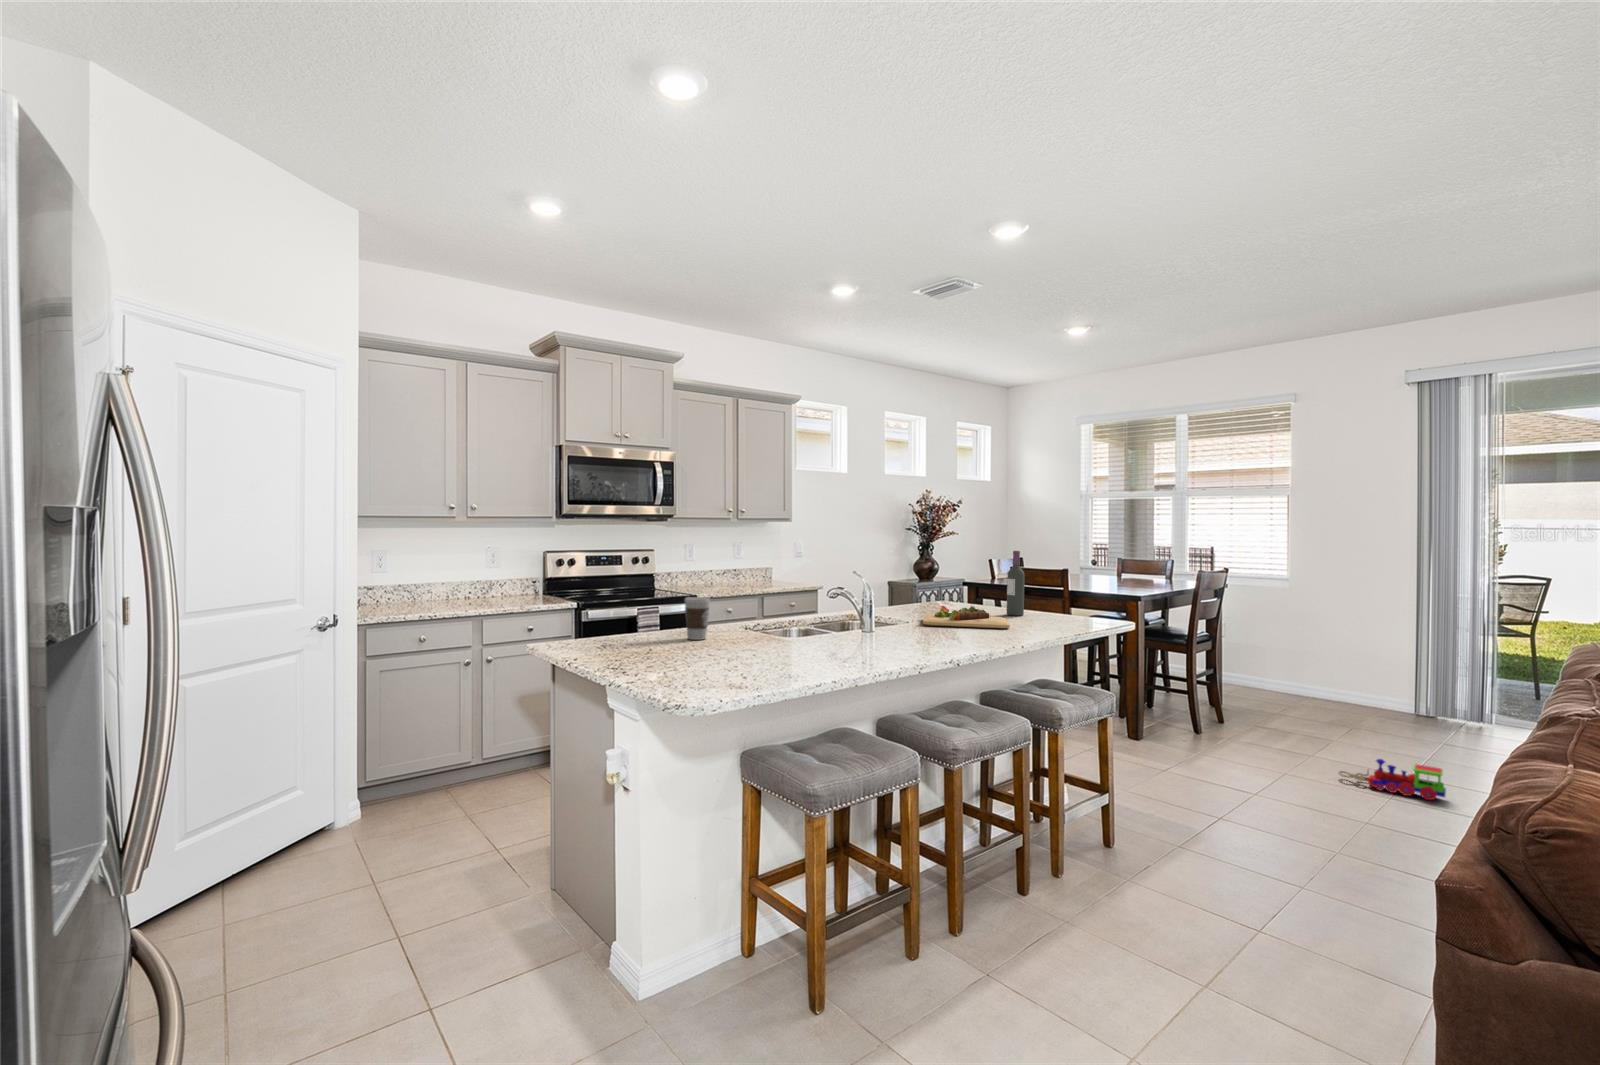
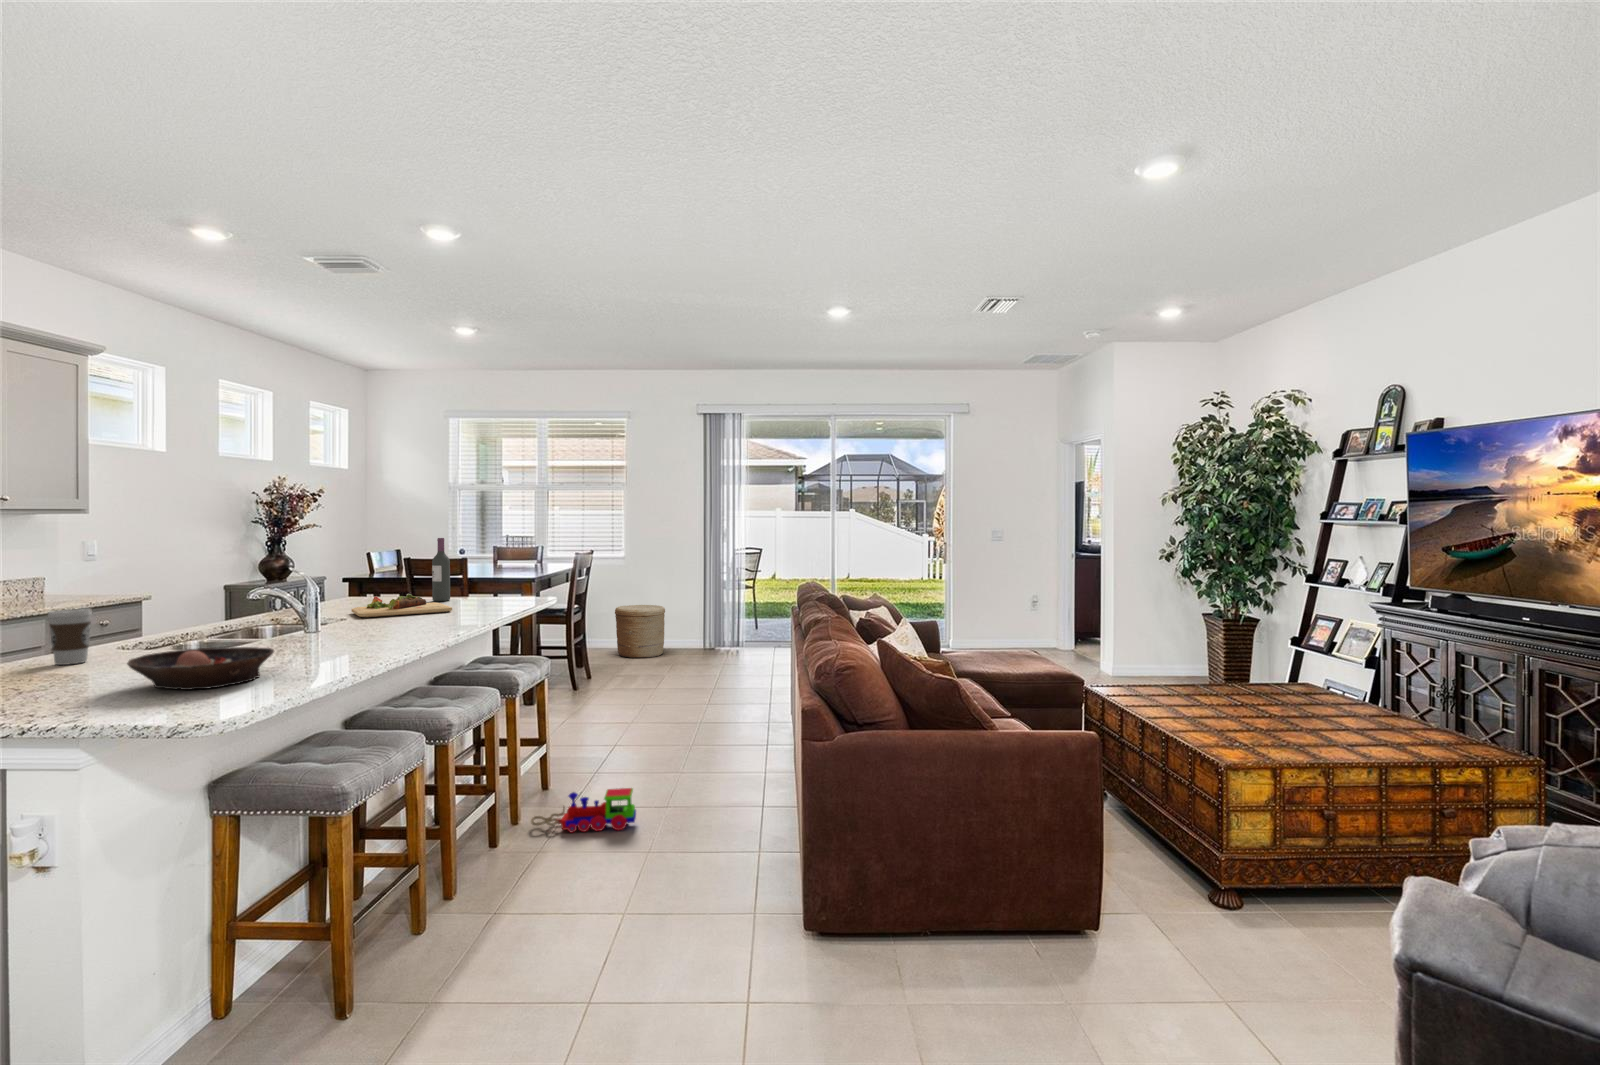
woven basket: none [1261,638,1333,706] -> present [615,605,665,658]
bowl: none [683,641,787,681] -> present [127,647,274,690]
toy train: present [1338,759,1446,800] -> present [531,788,636,832]

